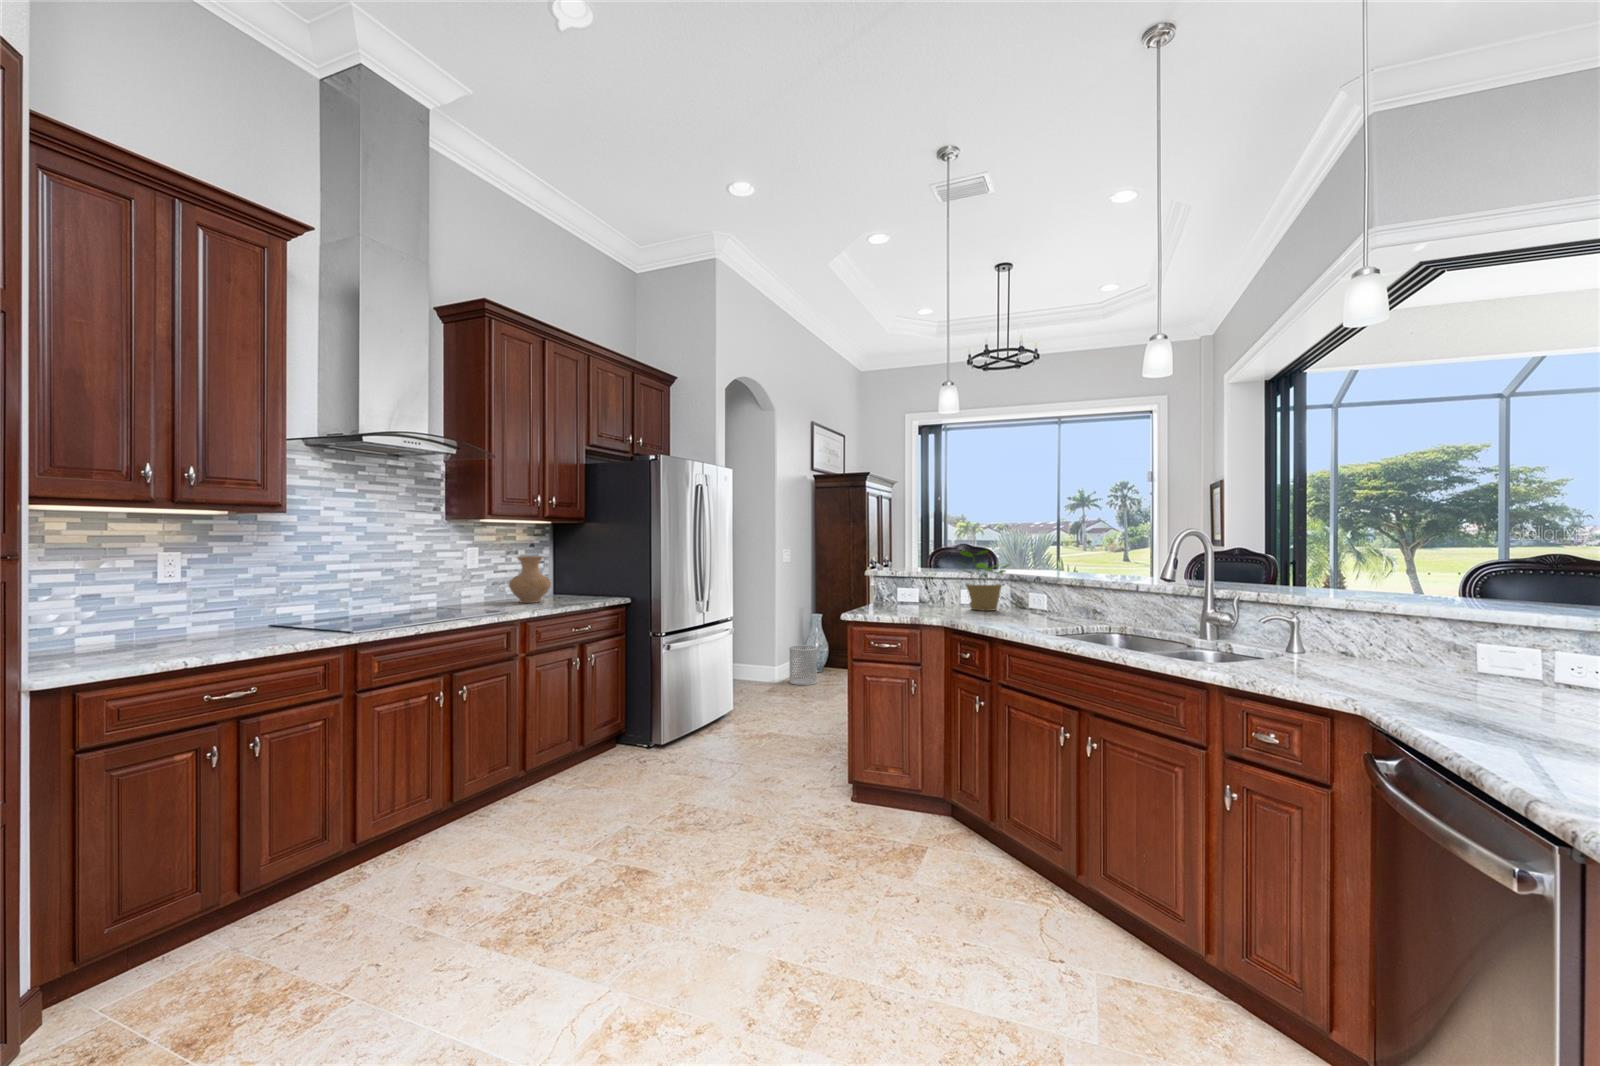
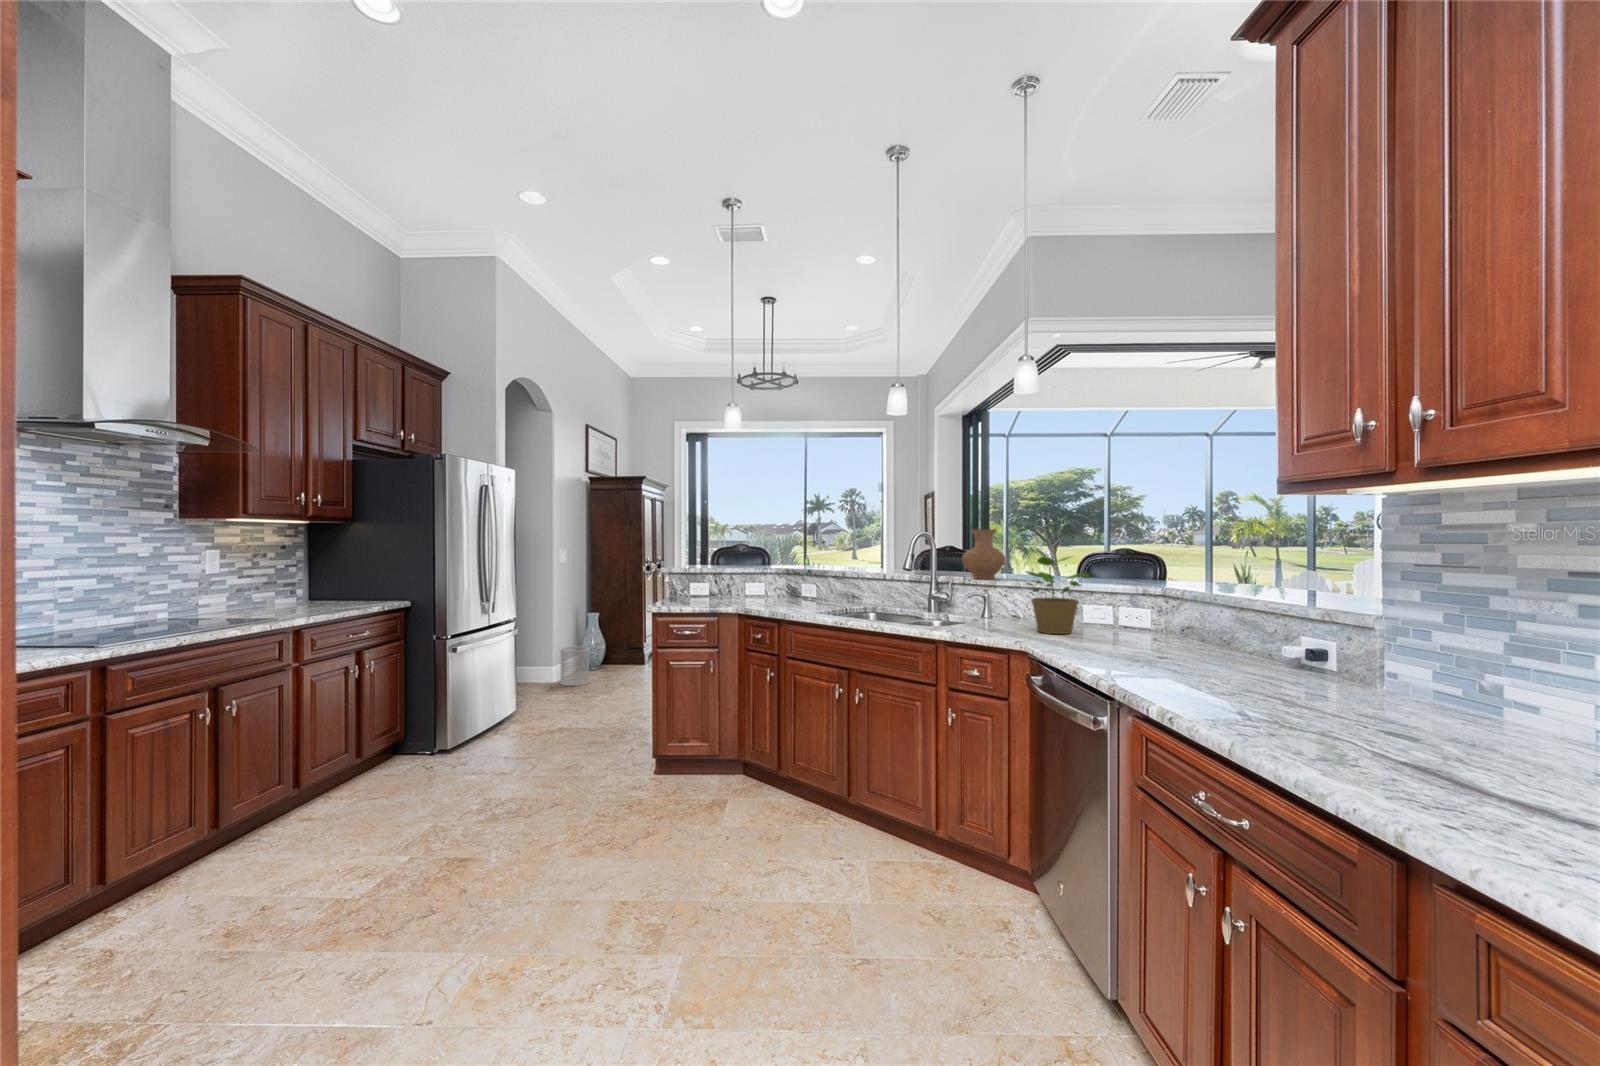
potted plant: present [960,550,1009,611] -> present [1025,557,1090,634]
vase: present [509,556,551,603] -> present [962,529,1006,579]

